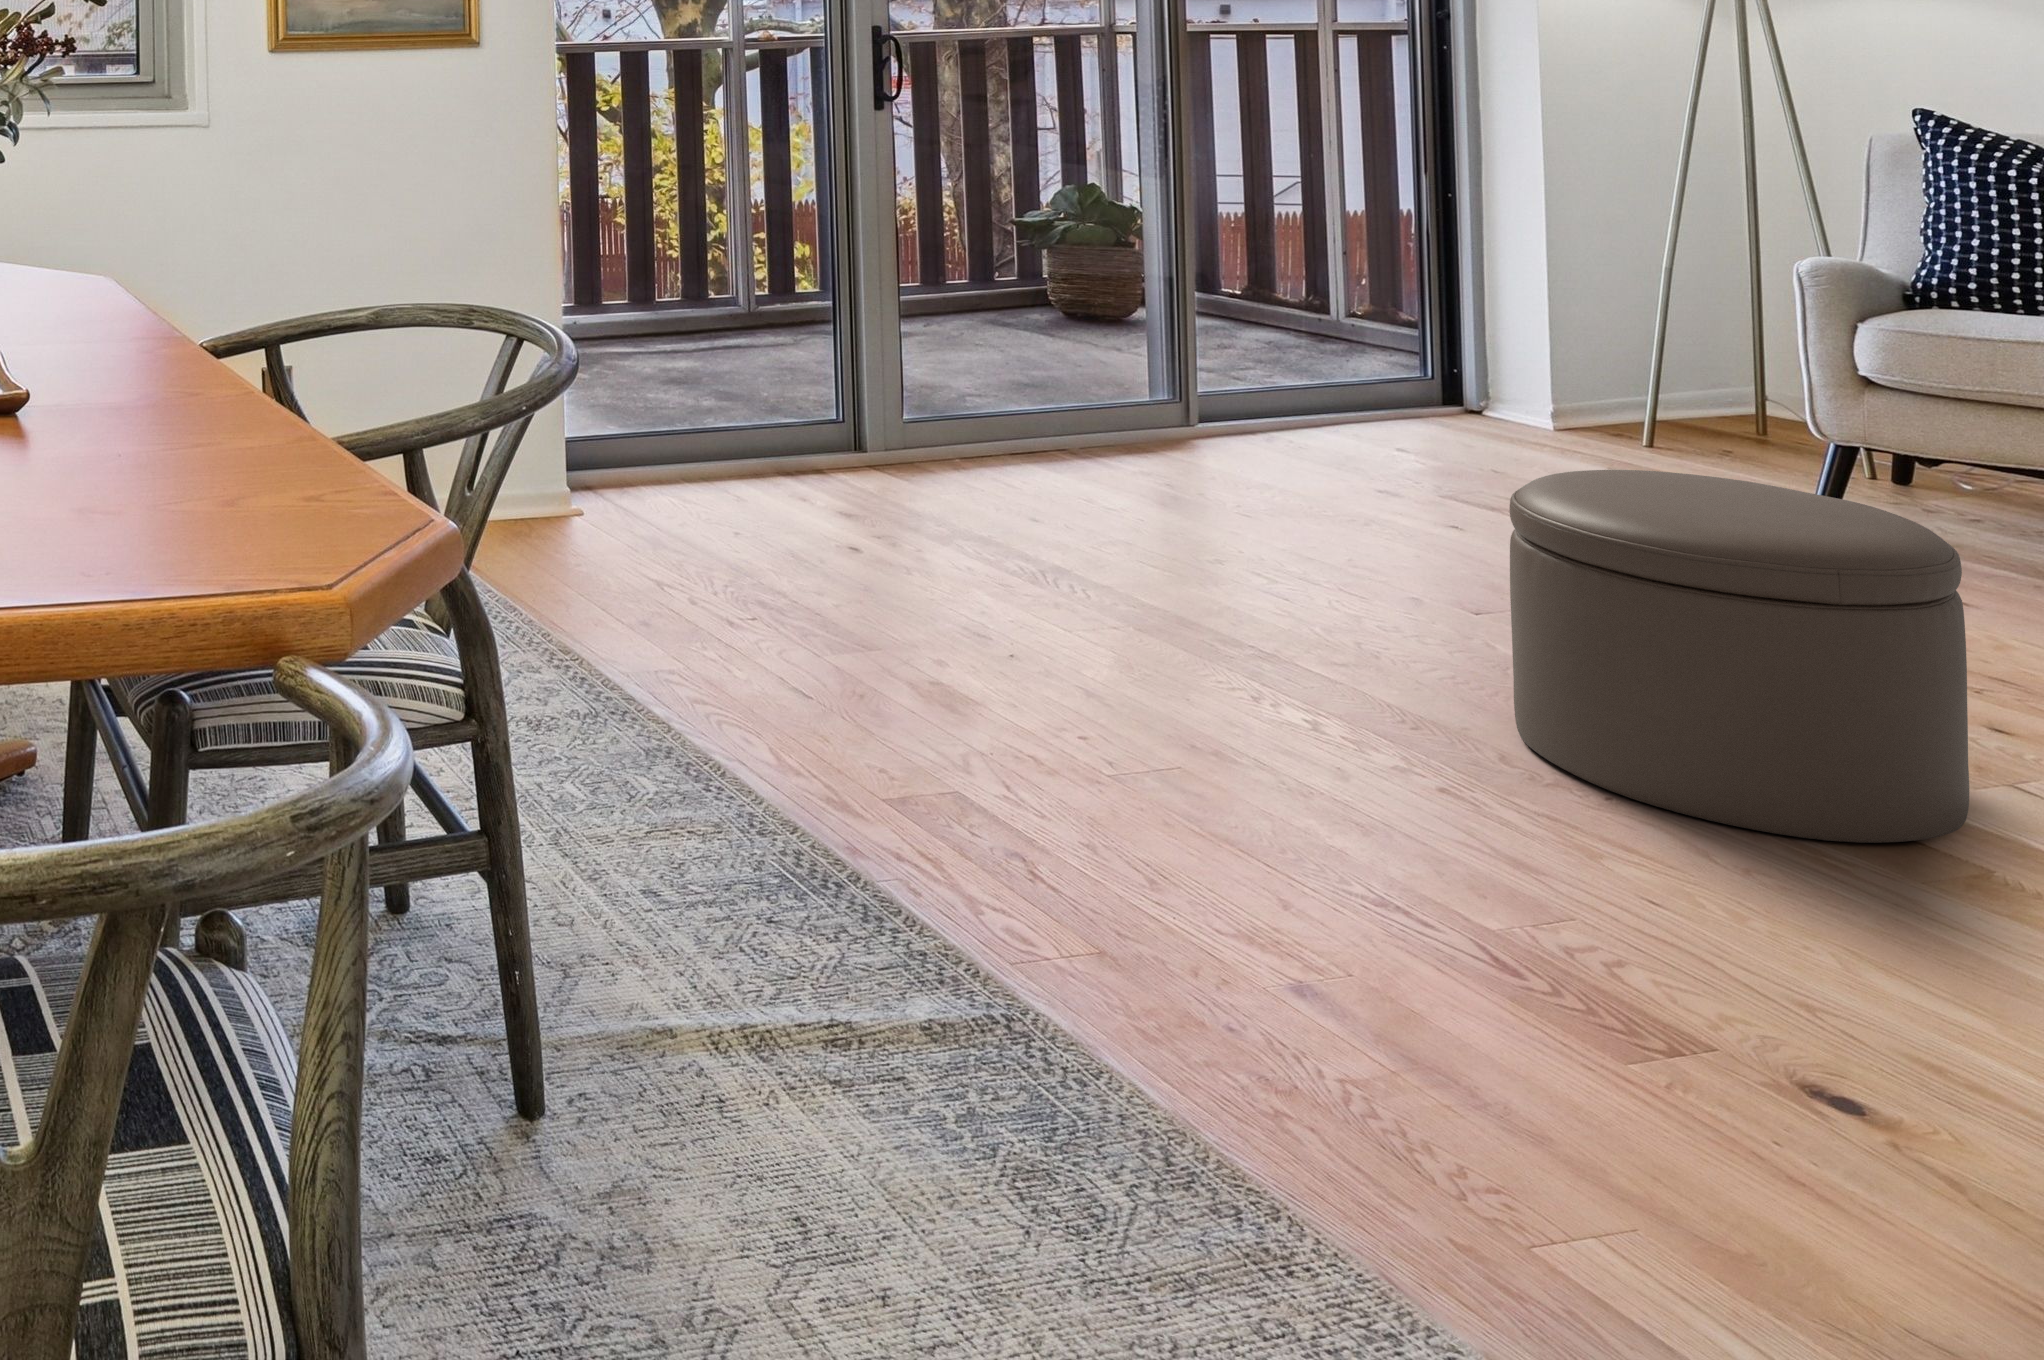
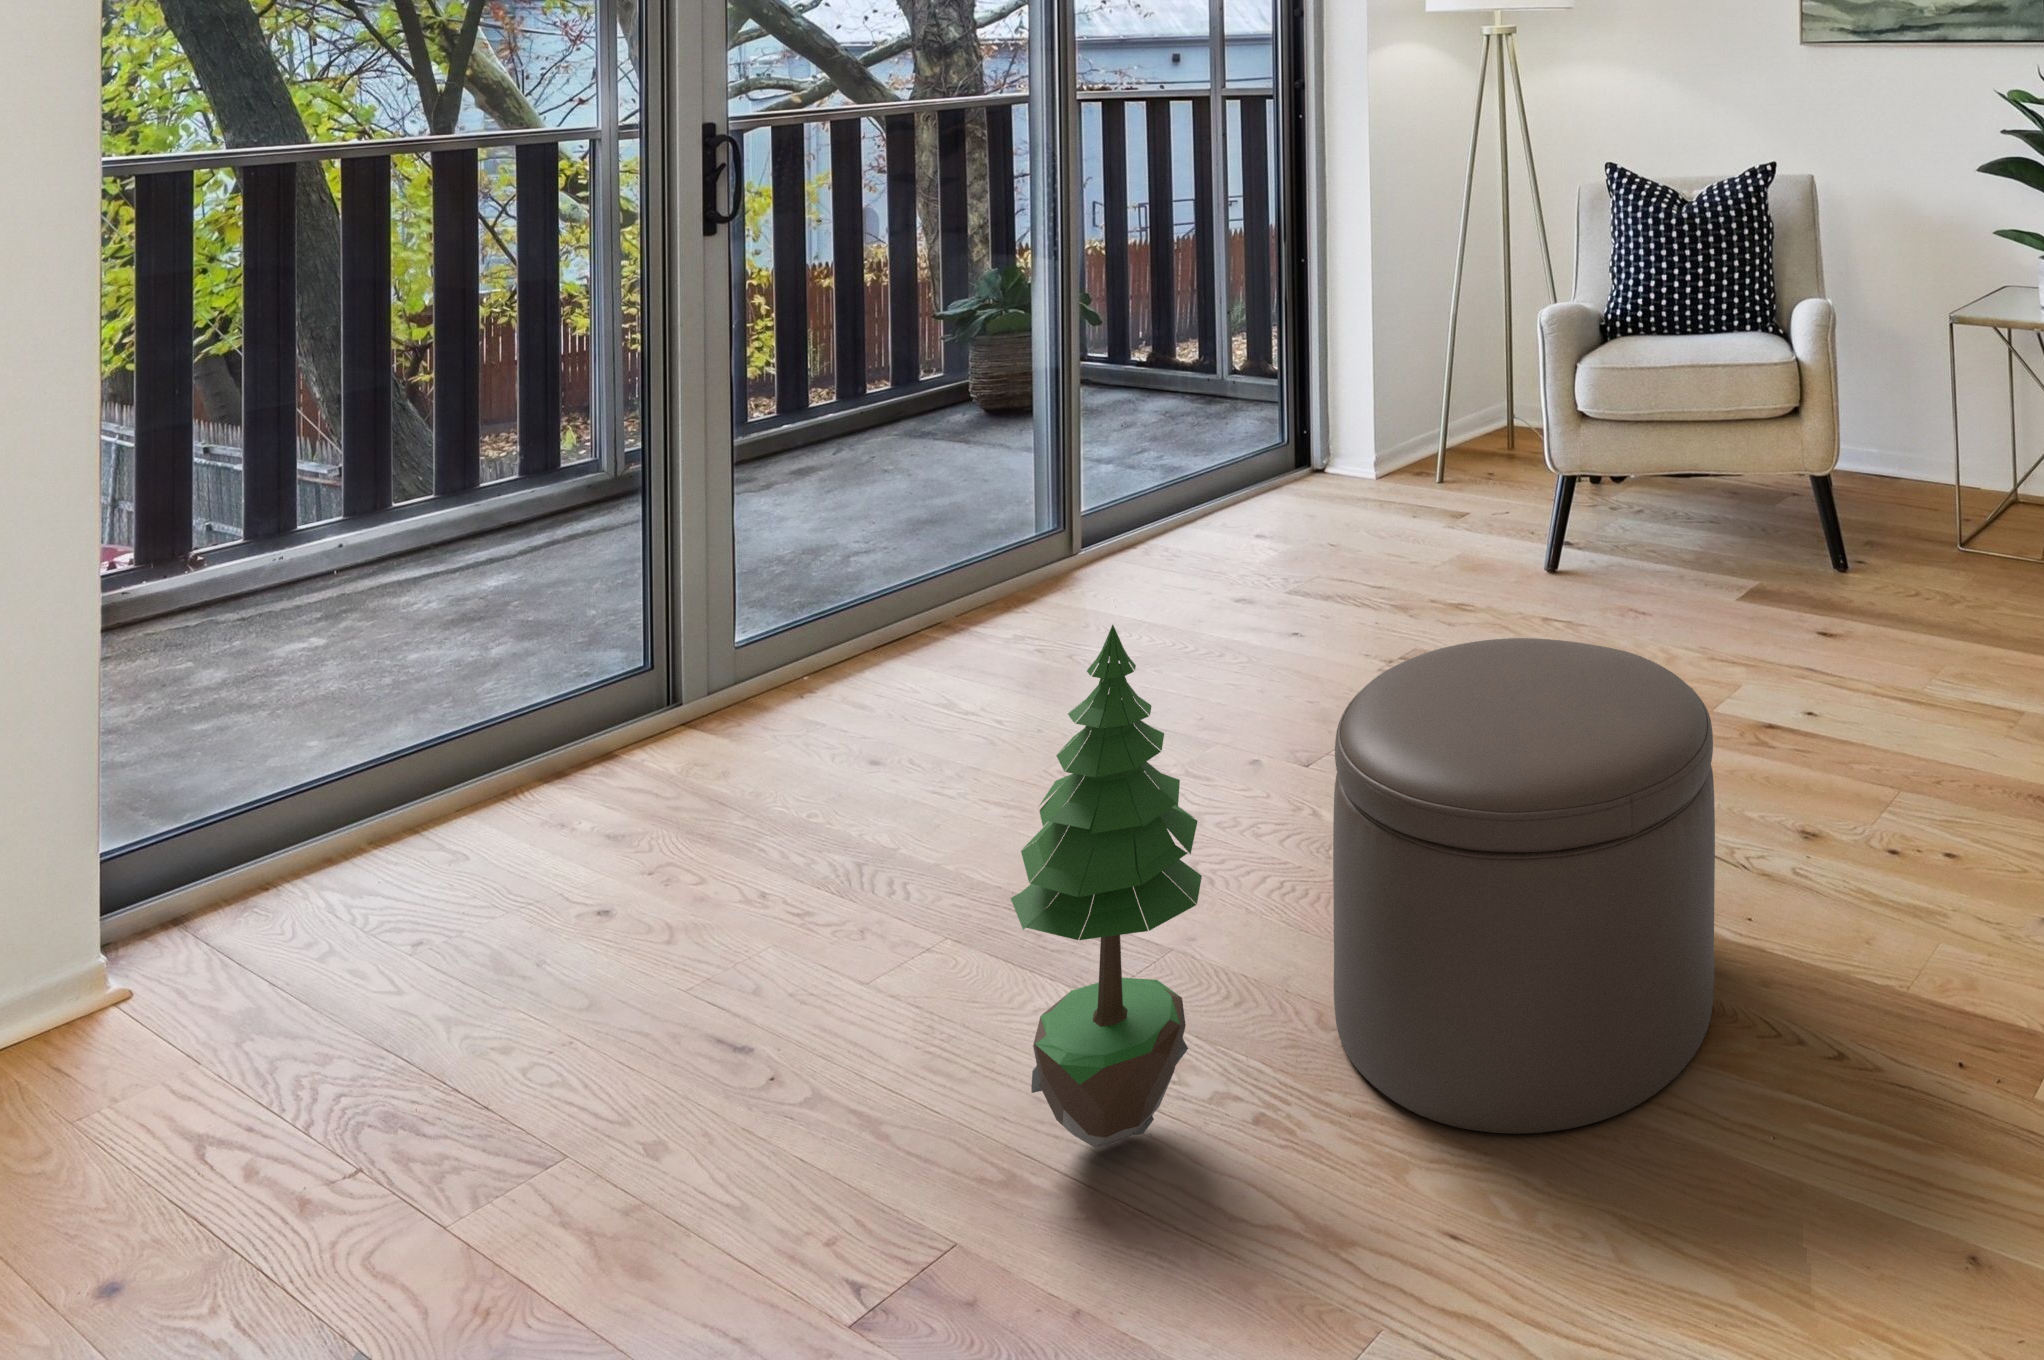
potted tree: none [1222,355,1385,731] -> present [1011,625,1202,1148]

